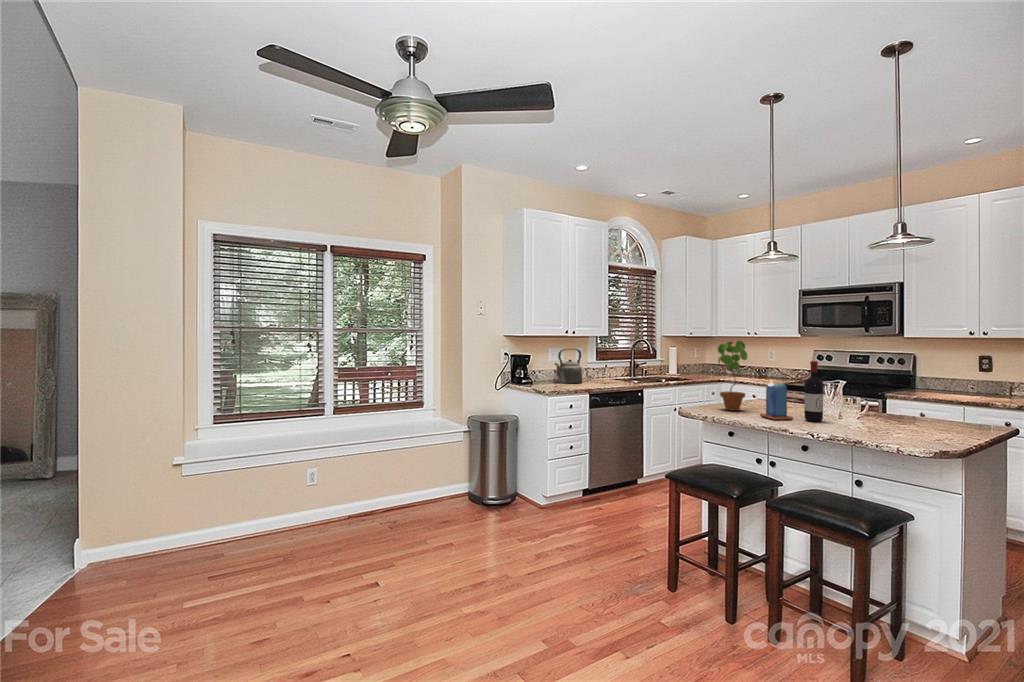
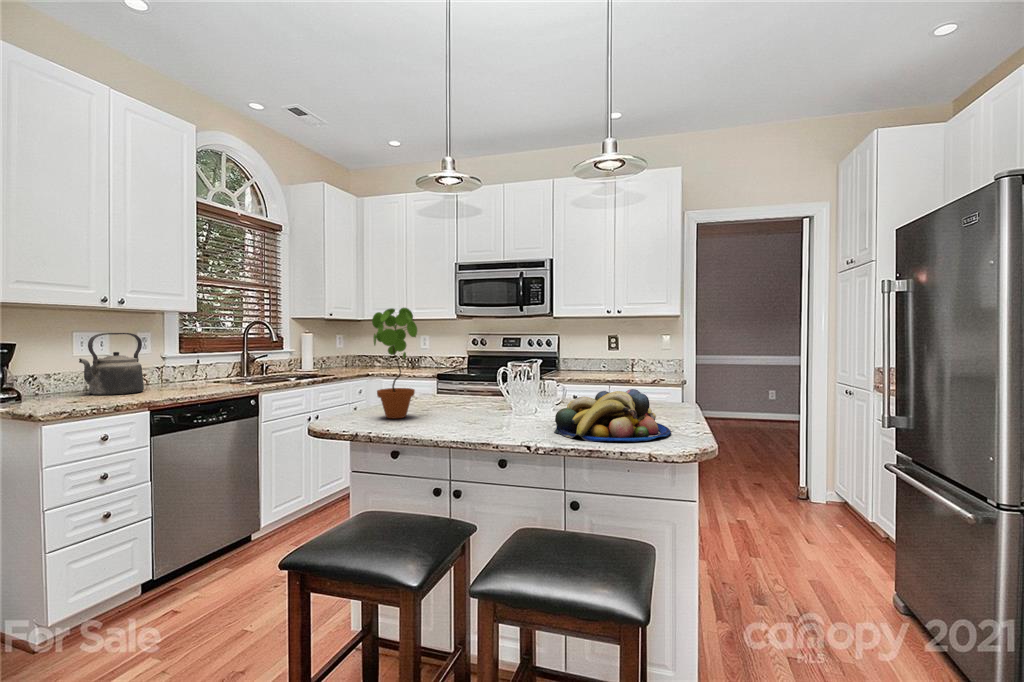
wine bottle: present [804,361,823,422] -> none [500,334,523,424]
candle: present [760,380,793,420] -> none [439,365,486,428]
fruit bowl: none [840,405,944,441] -> present [554,389,671,441]

